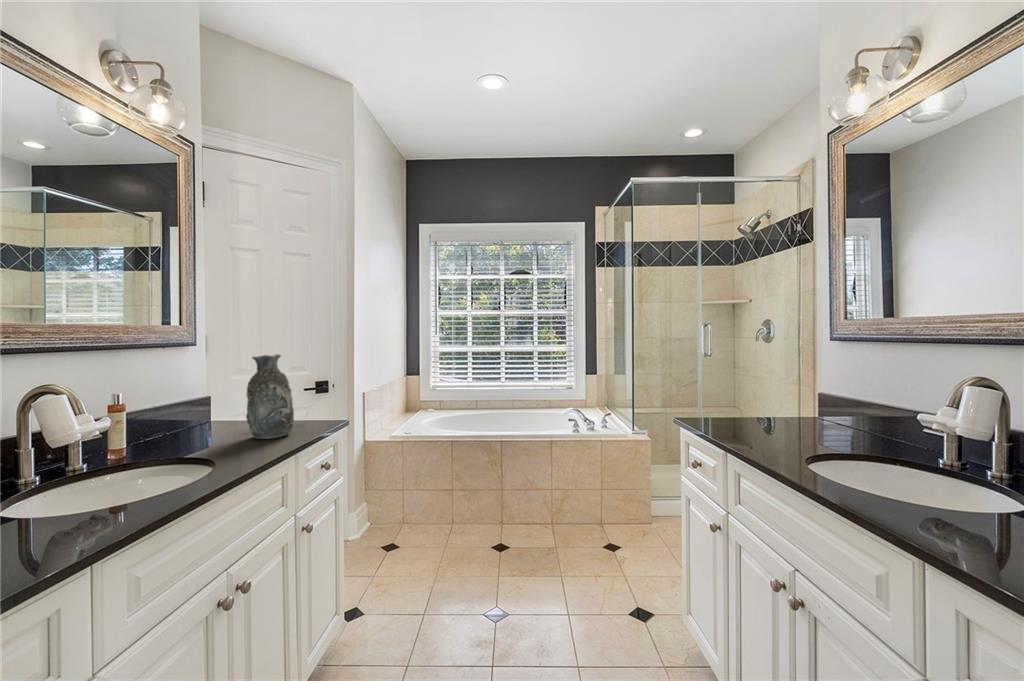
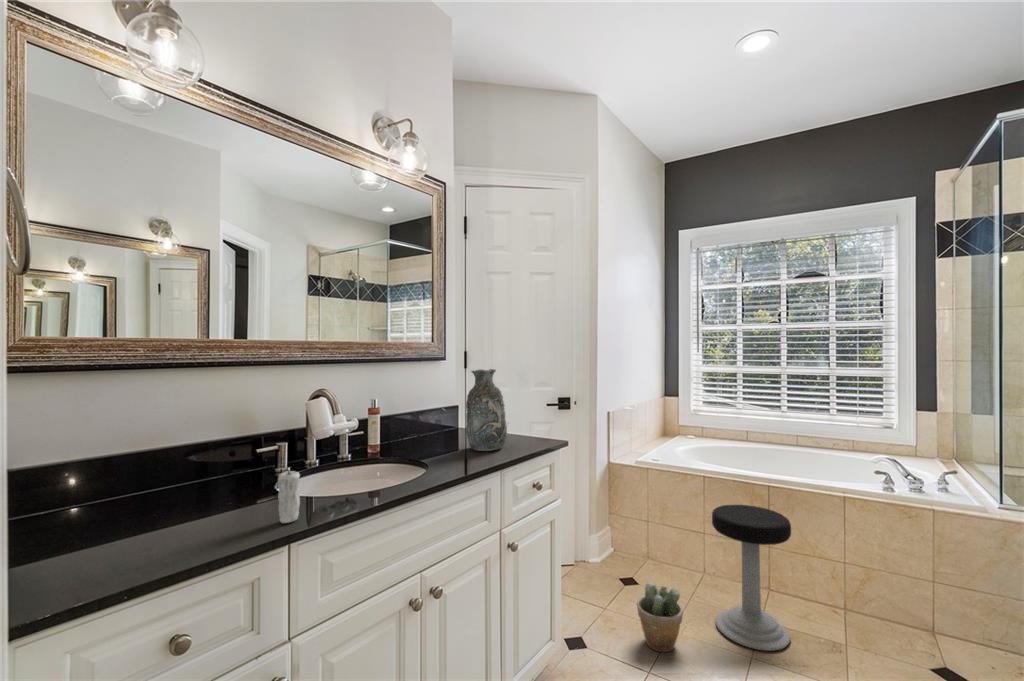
stool: none [464,456,519,564] -> present [712,505,791,651]
candle: none [58,475,92,546] -> present [278,470,300,523]
potted plant: none [408,533,446,589] -> present [637,583,683,652]

